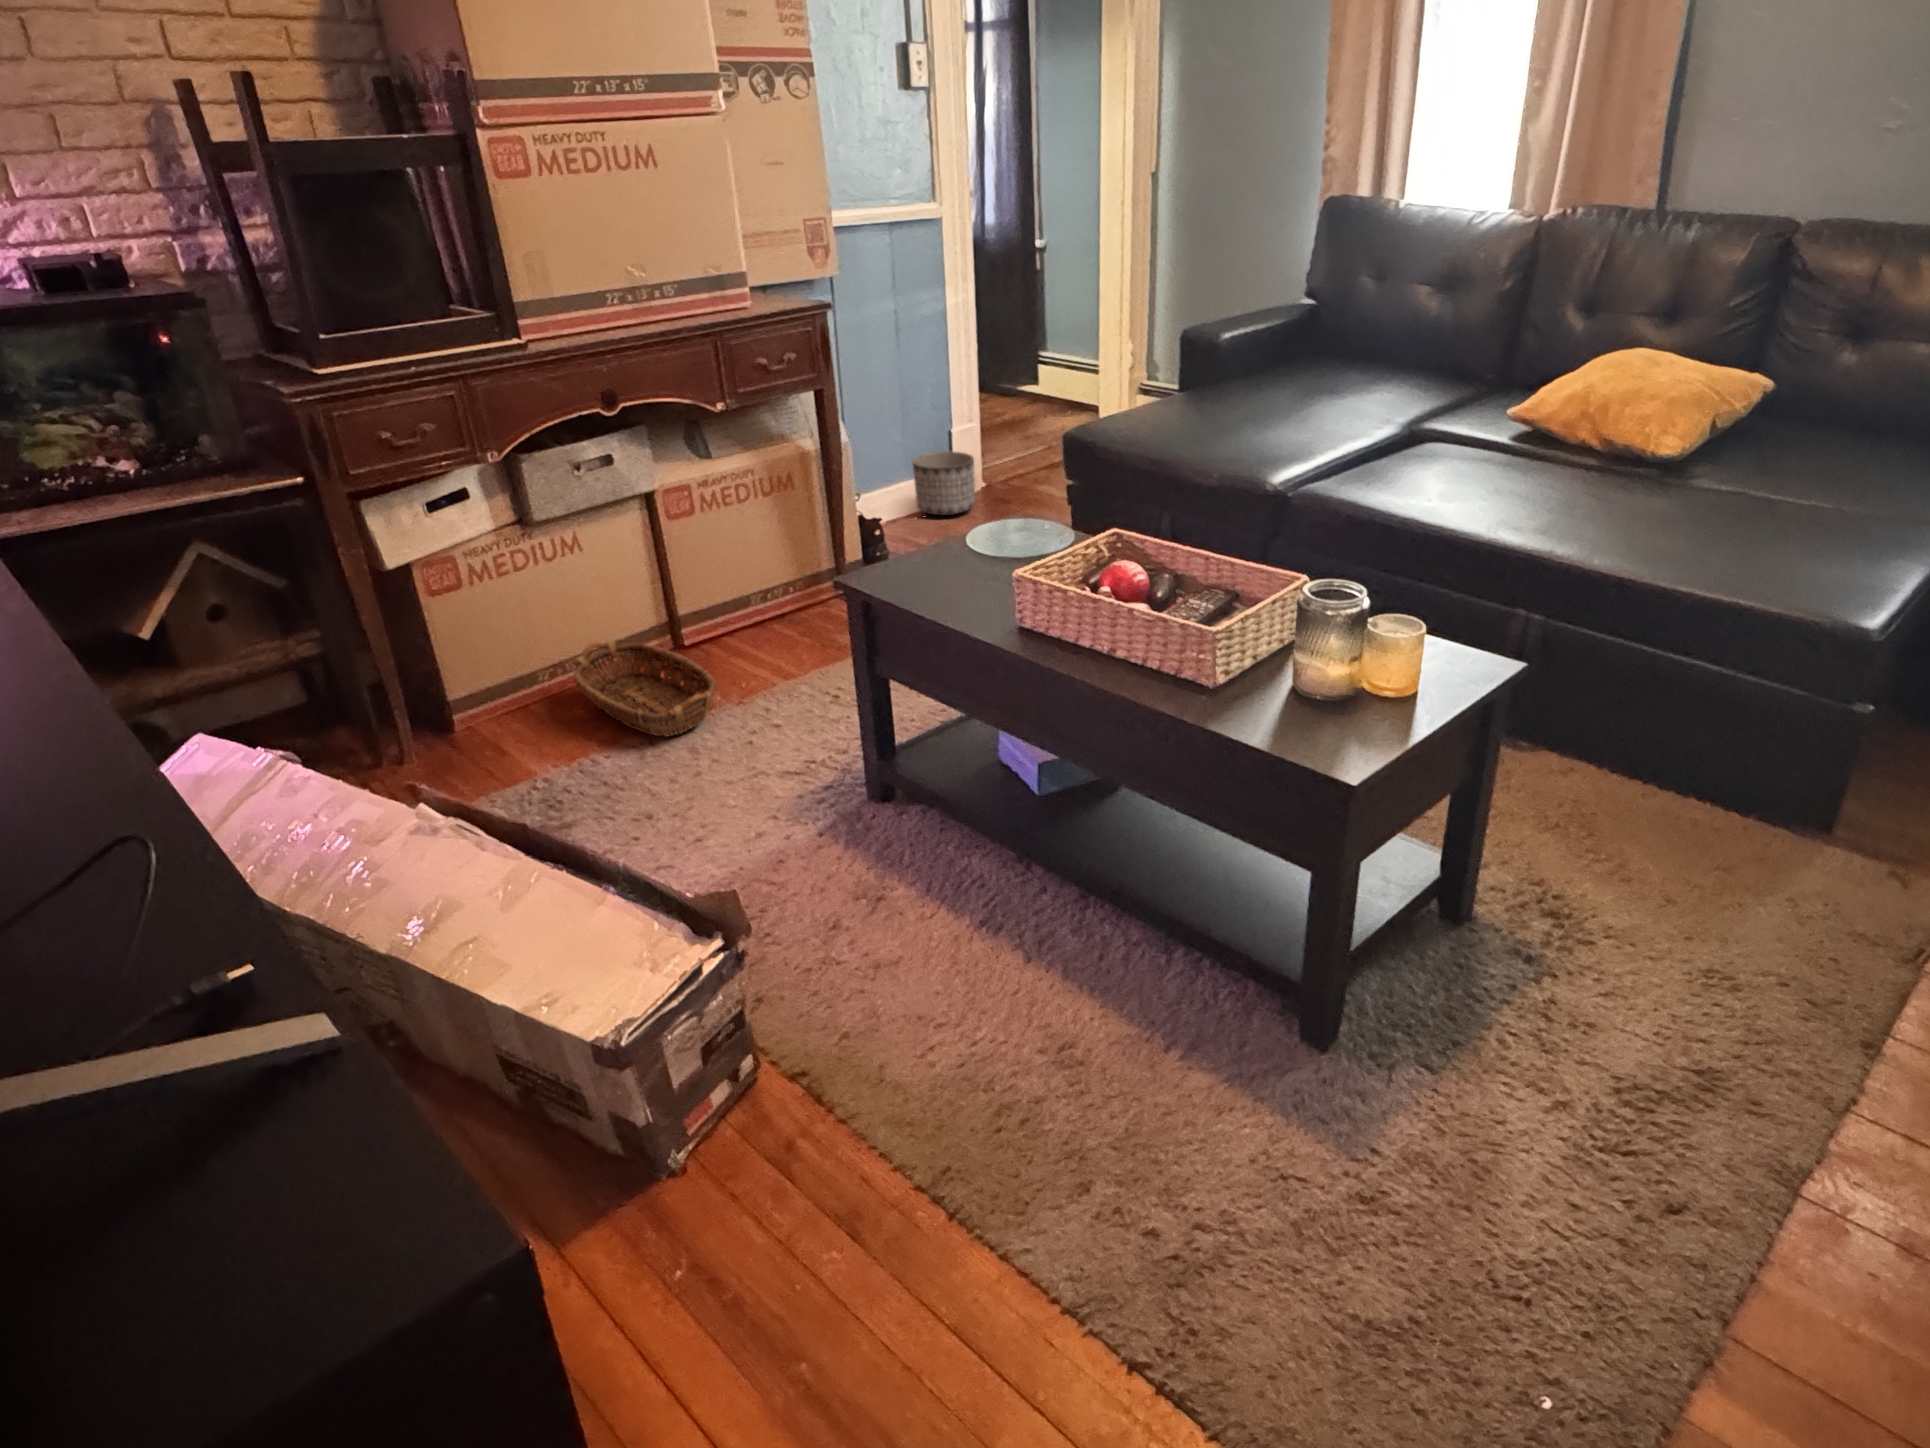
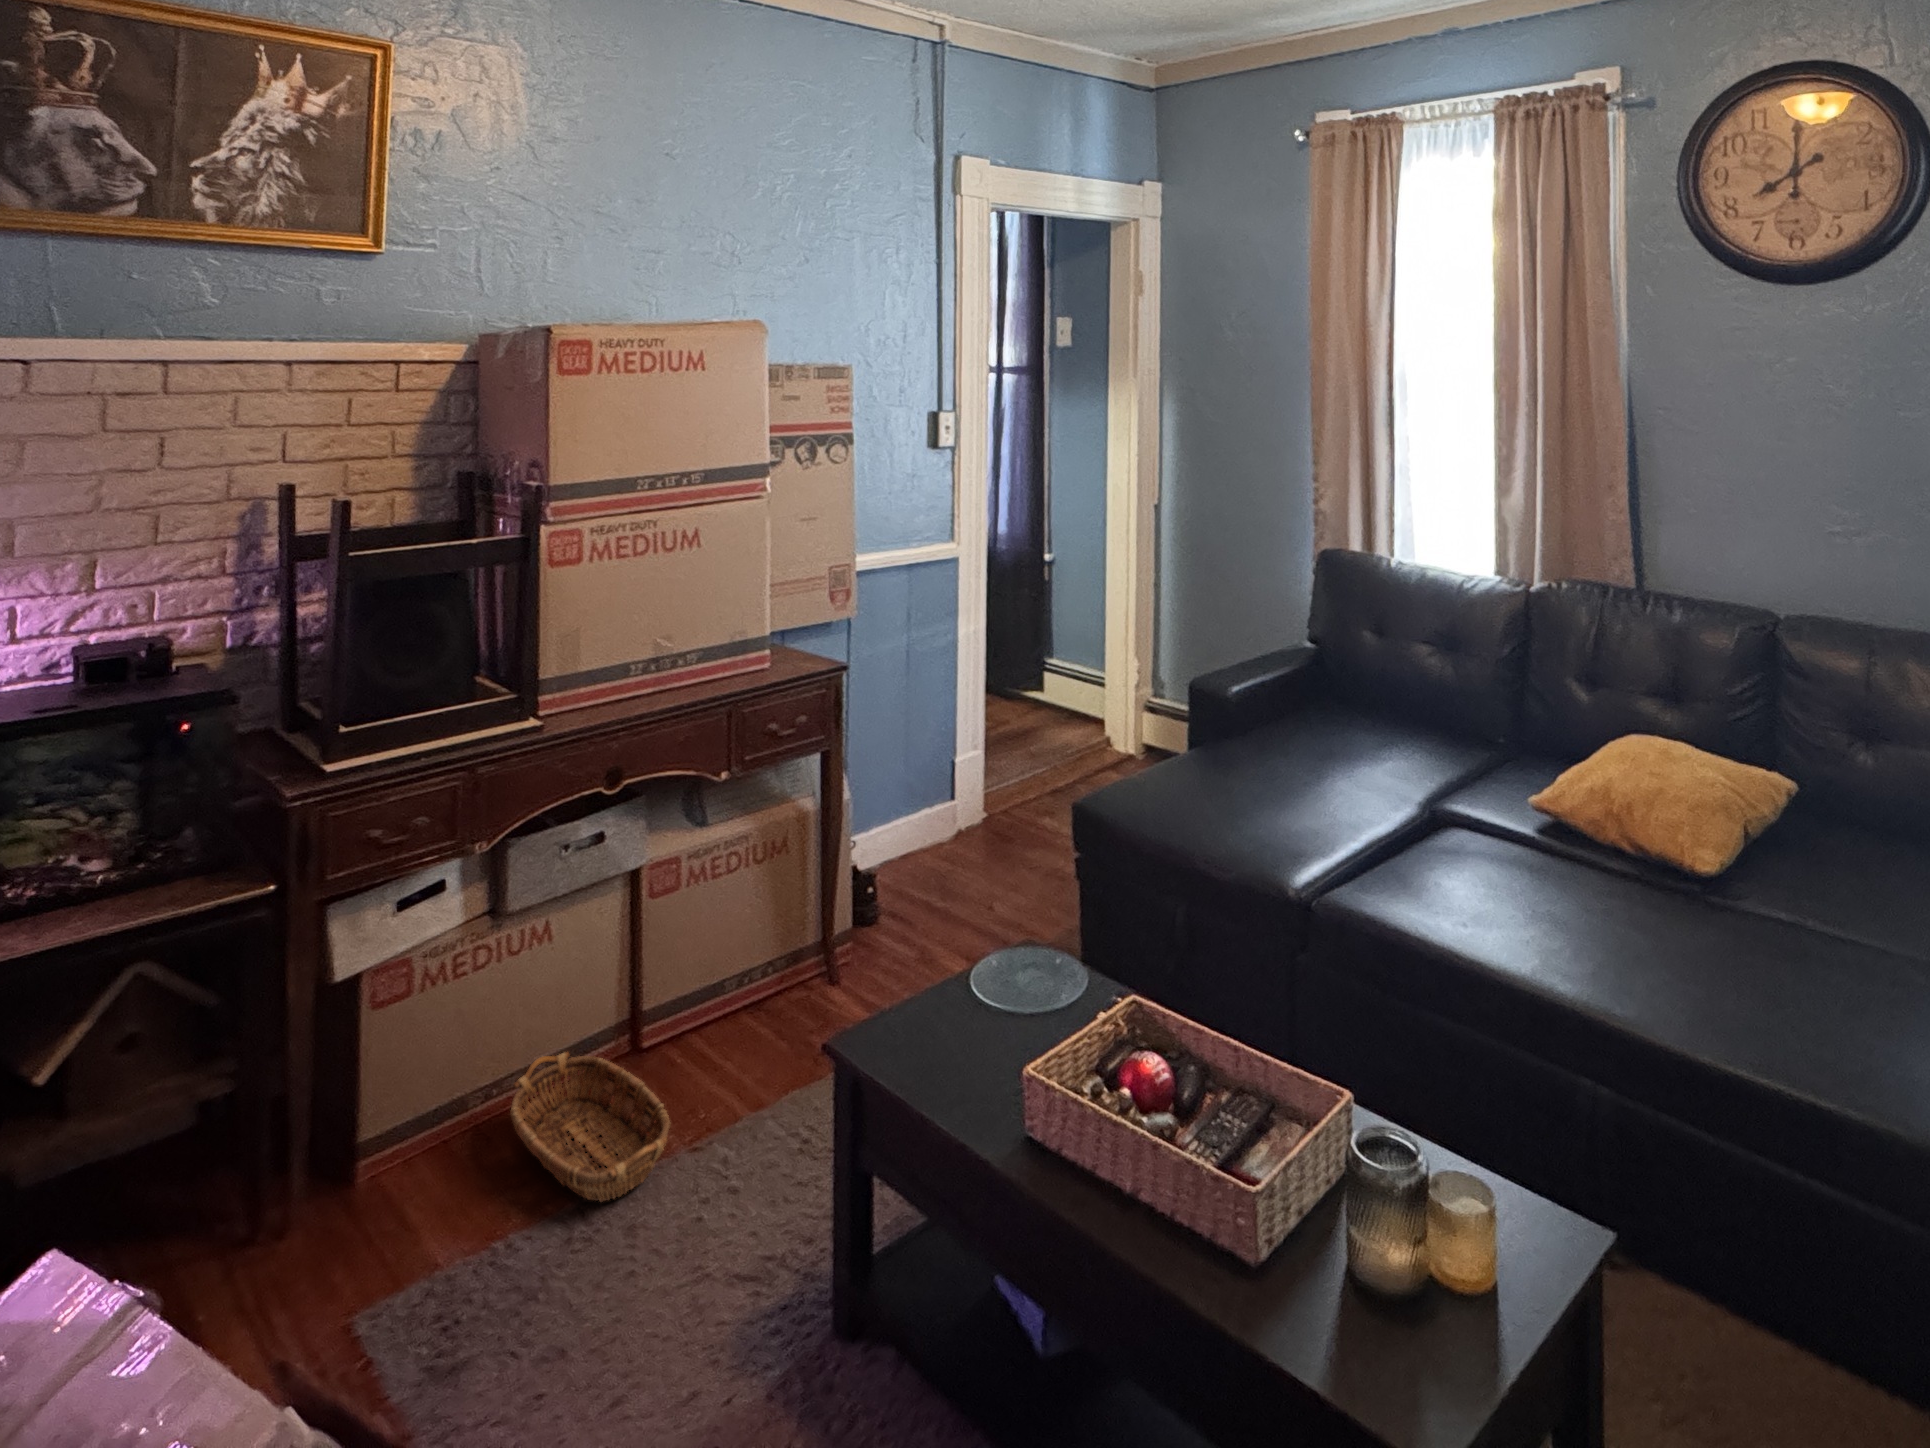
planter: present [912,451,975,515] -> none [915,781,978,855]

